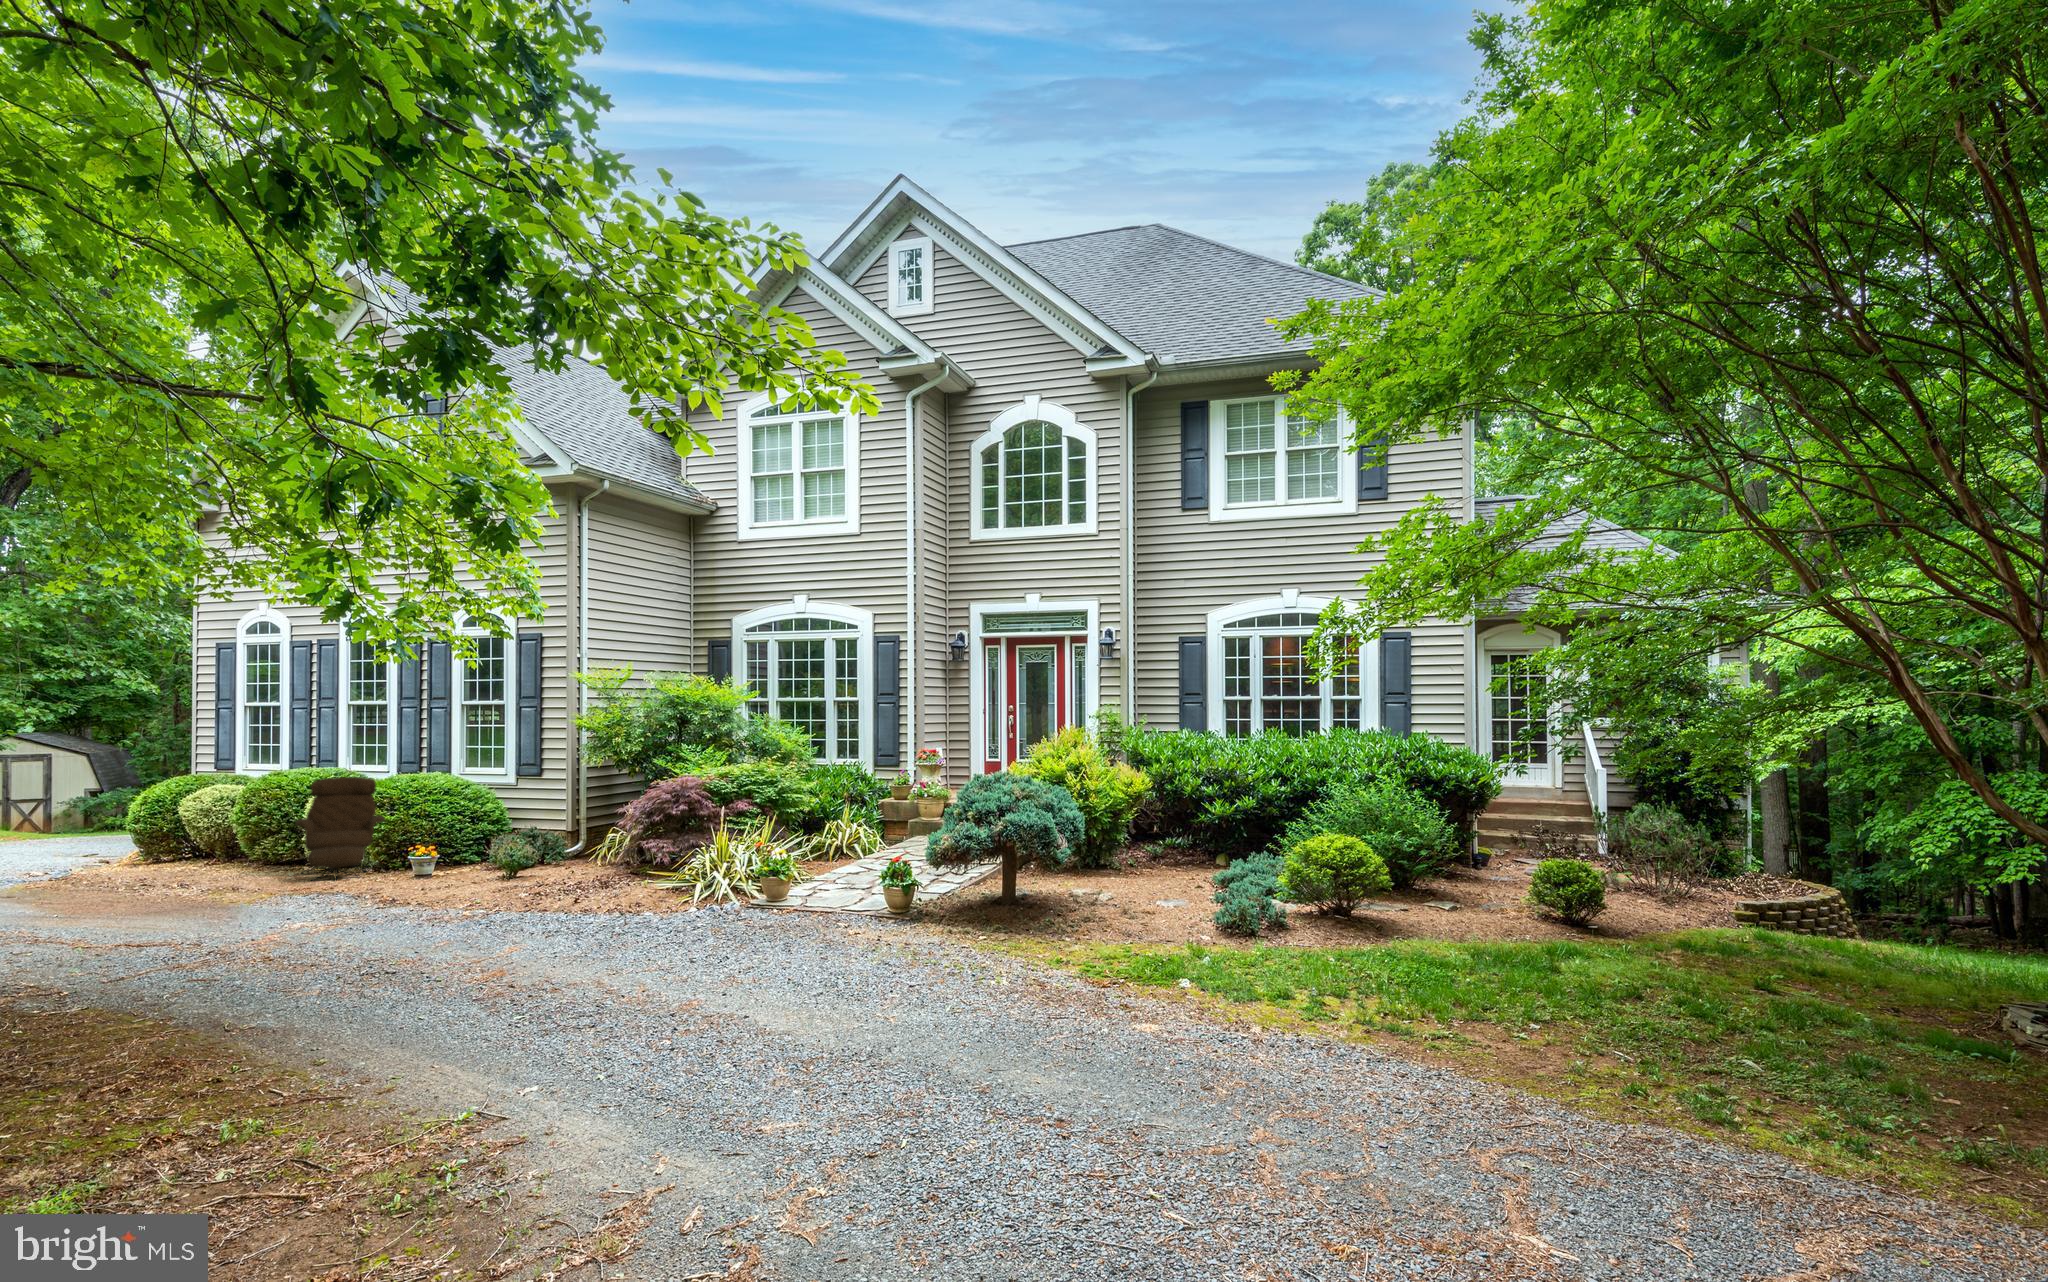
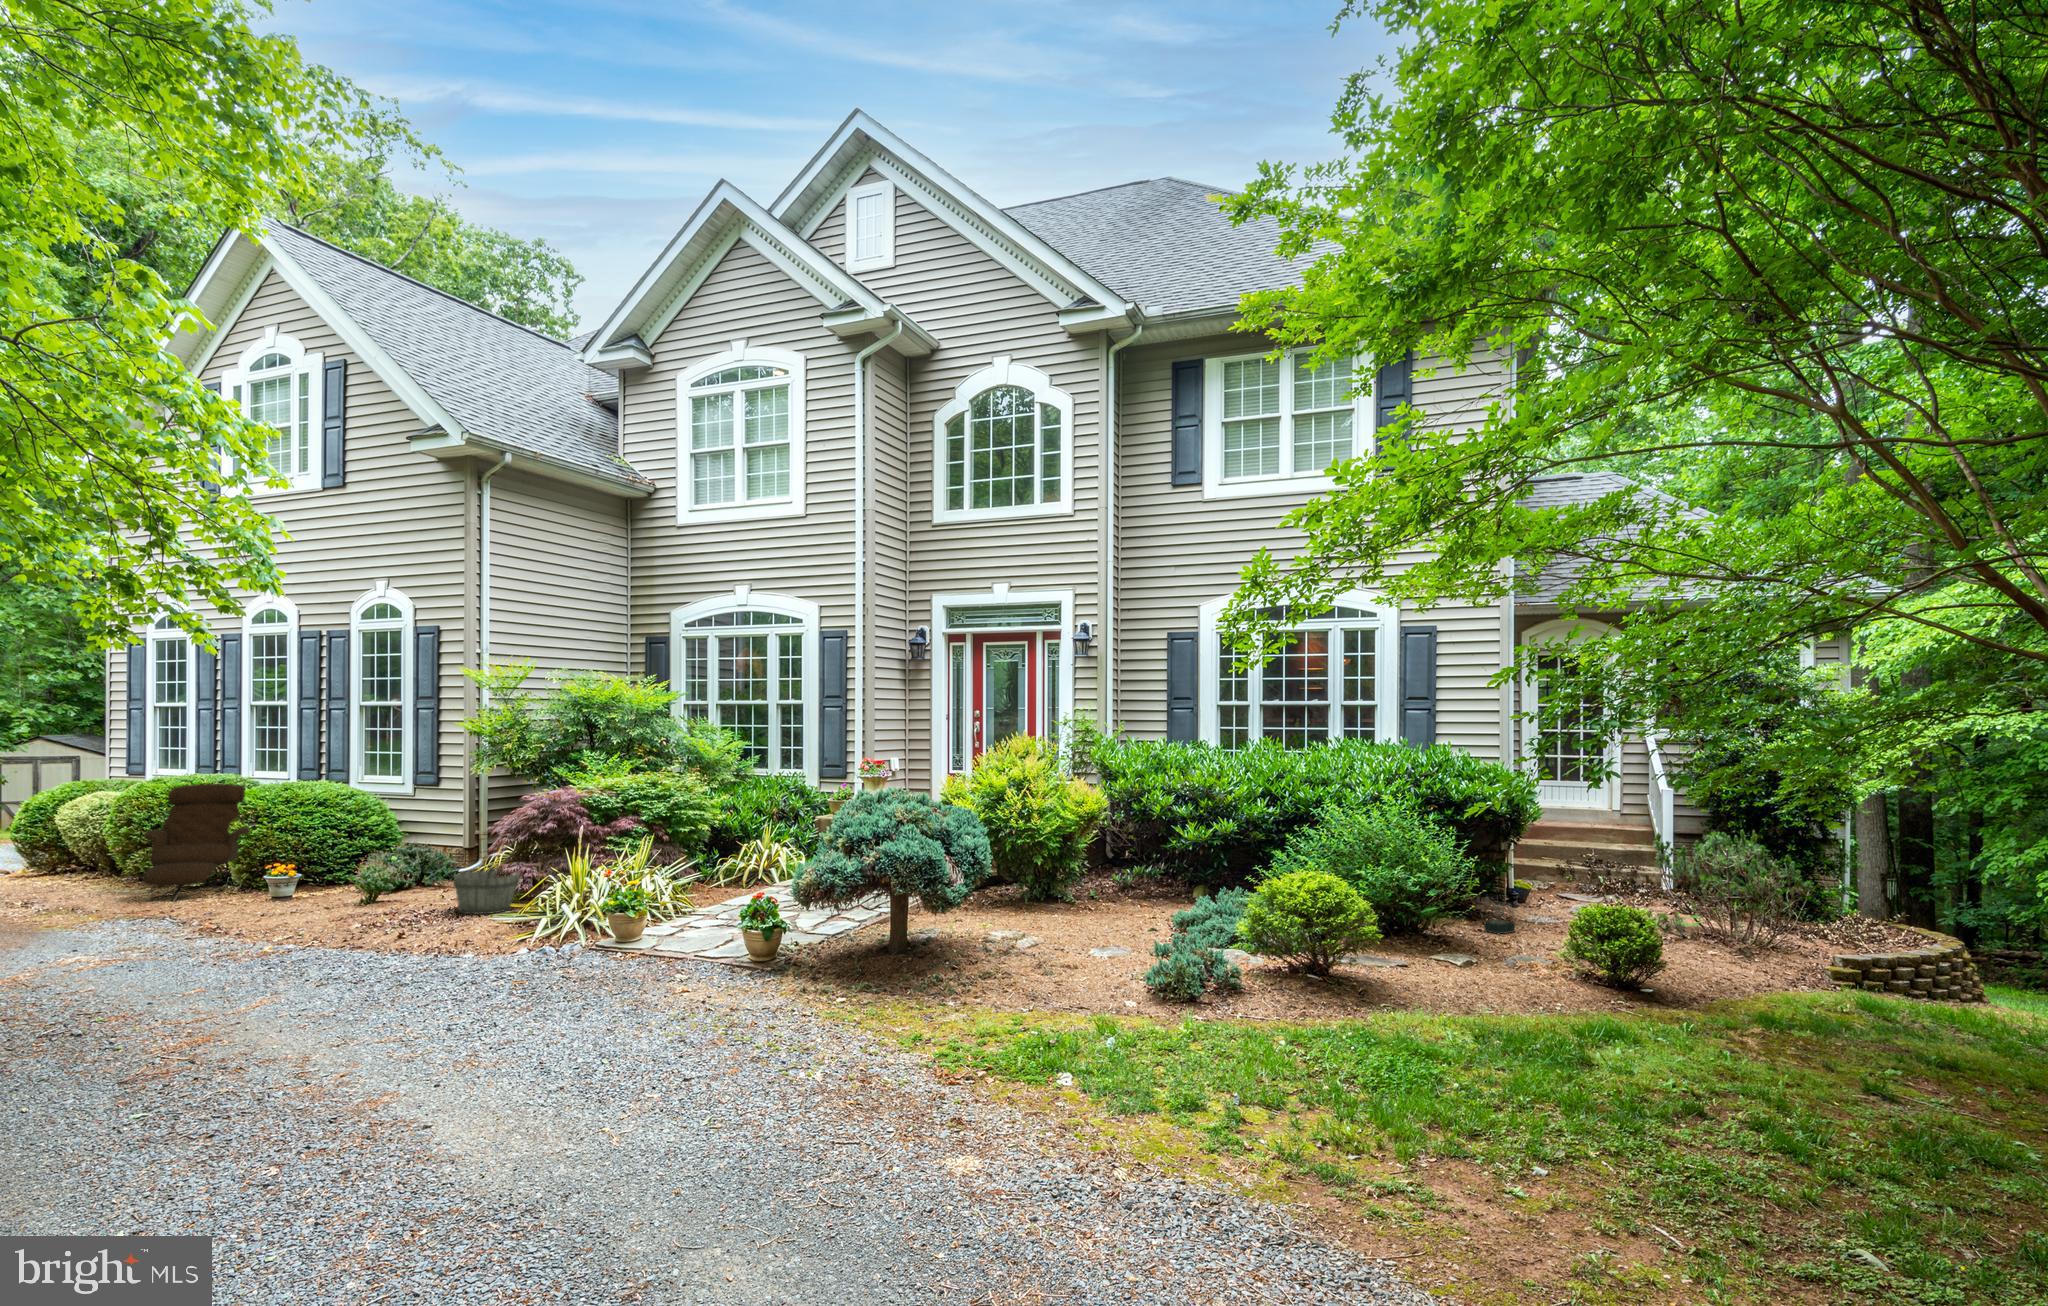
wooden bucket: none [592,840,648,886] -> present [454,866,519,914]
decorative plant: none [1450,856,1481,887] -> present [1481,897,1515,934]

